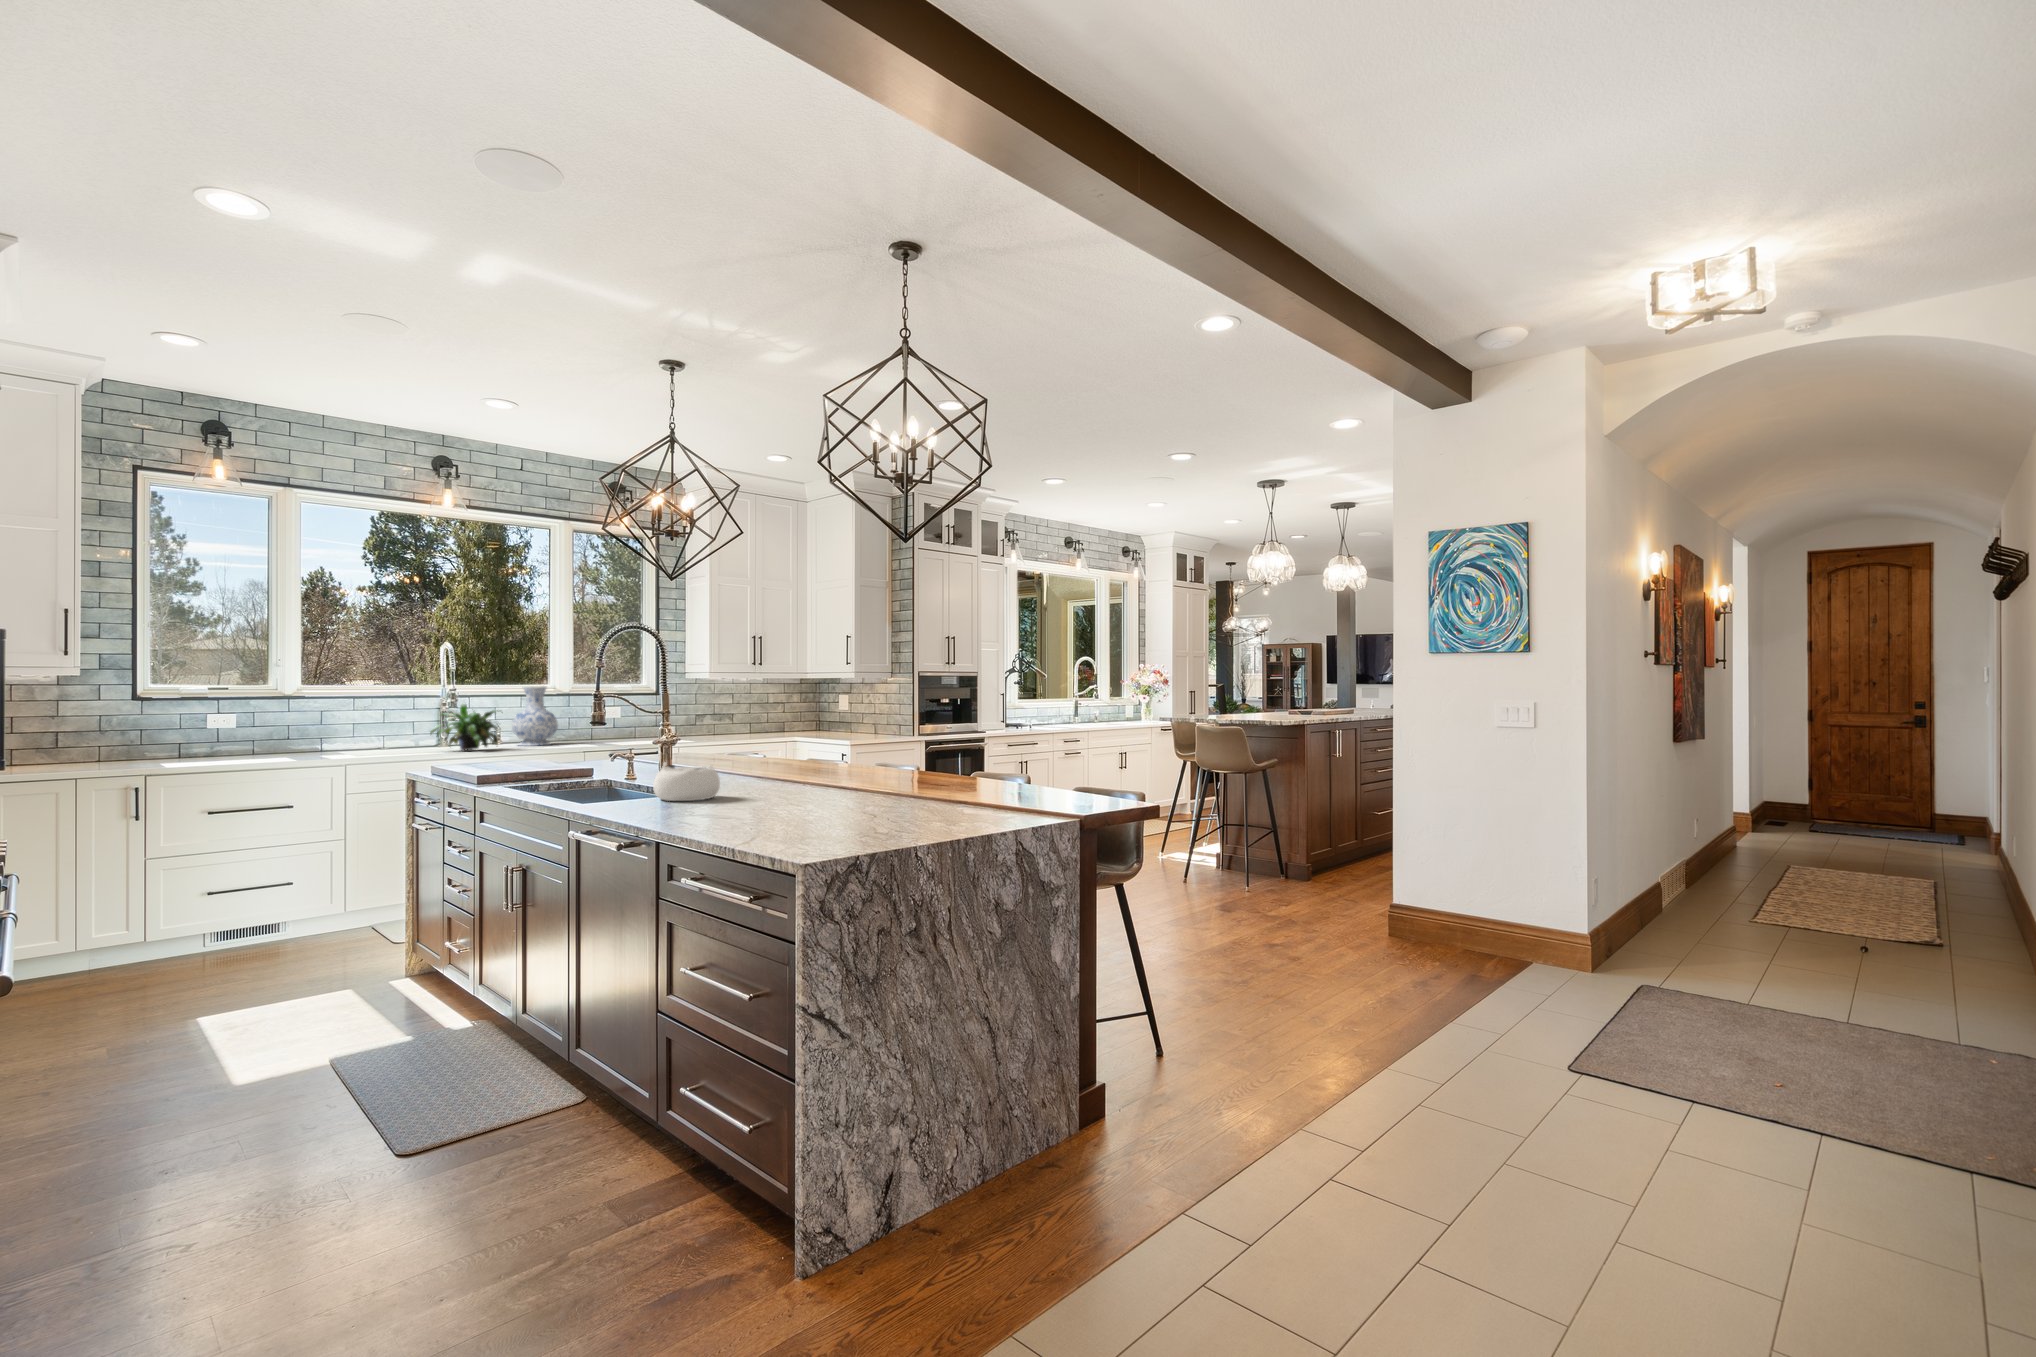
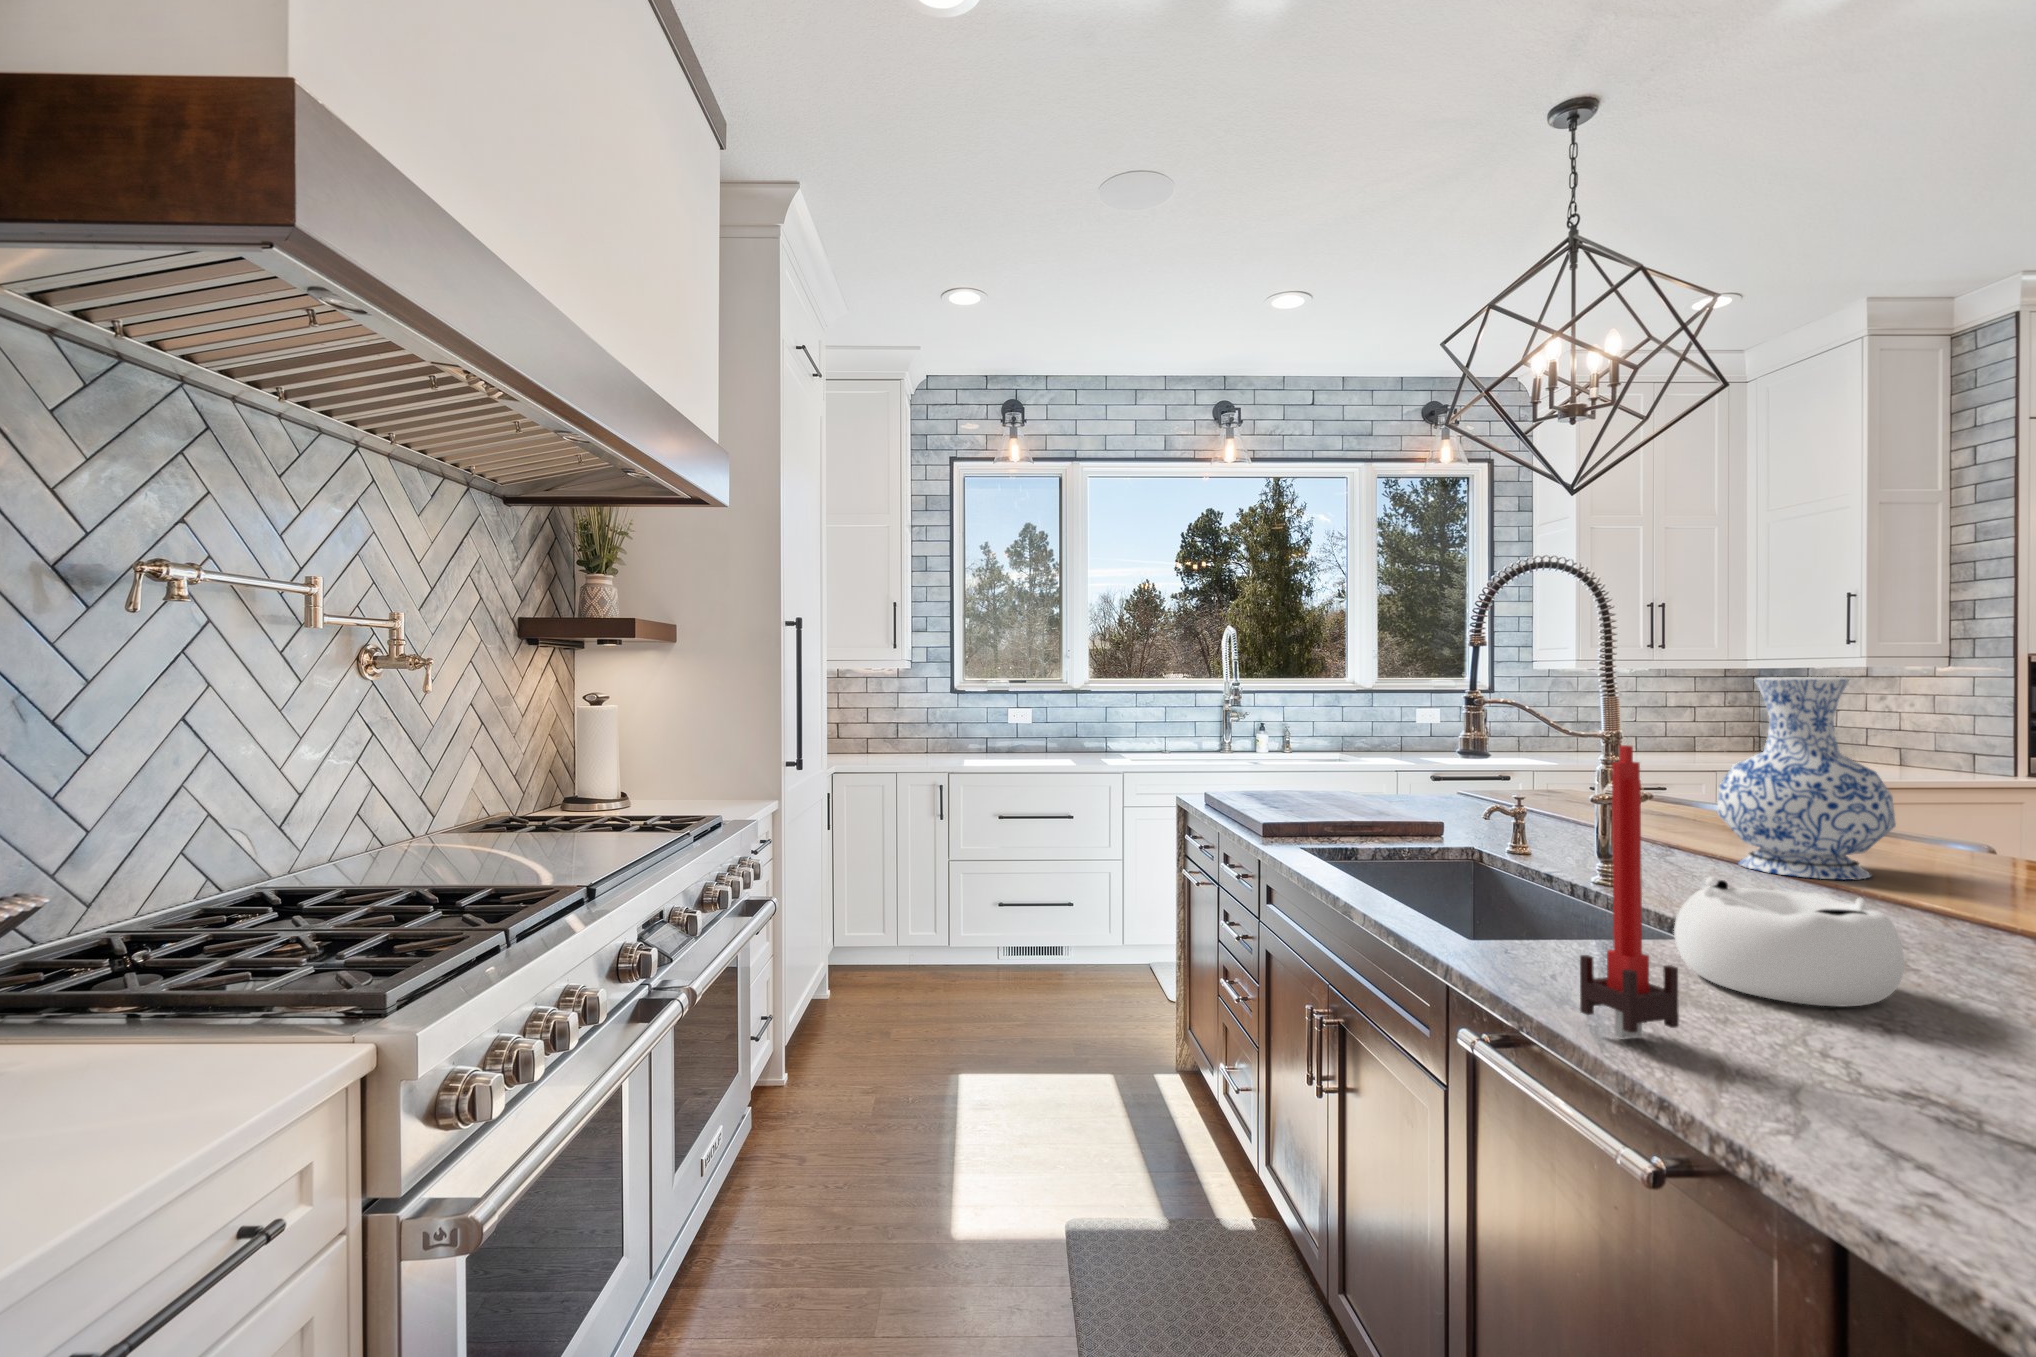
vase: present [512,686,558,746] -> present [1717,677,1896,880]
potted plant: present [430,704,498,751] -> none [1211,701,1294,760]
candle: none [604,712,634,811] -> present [1580,745,1679,1039]

